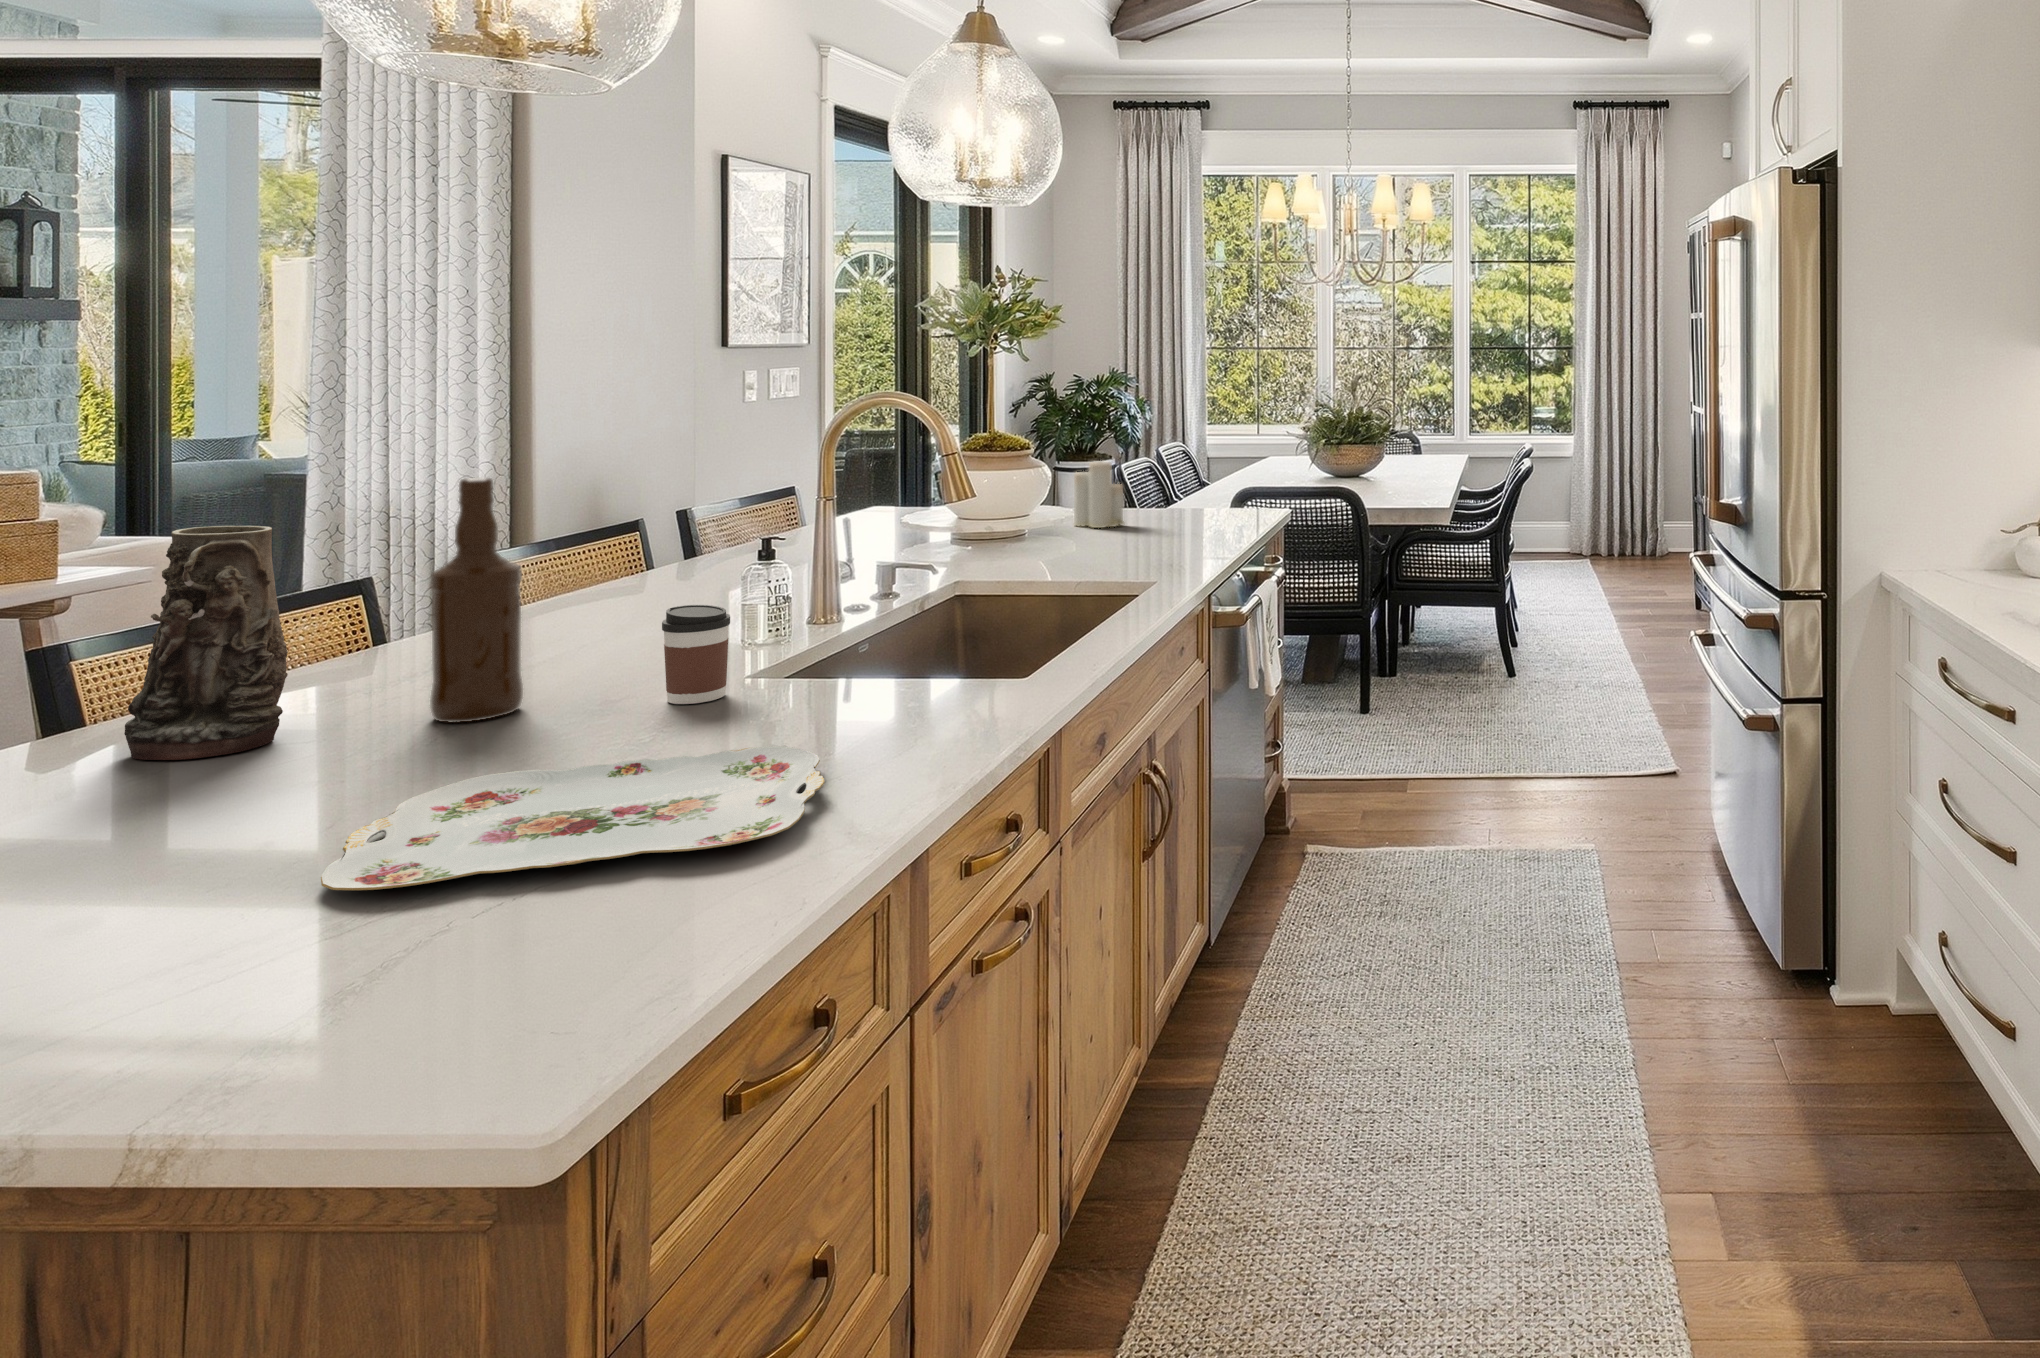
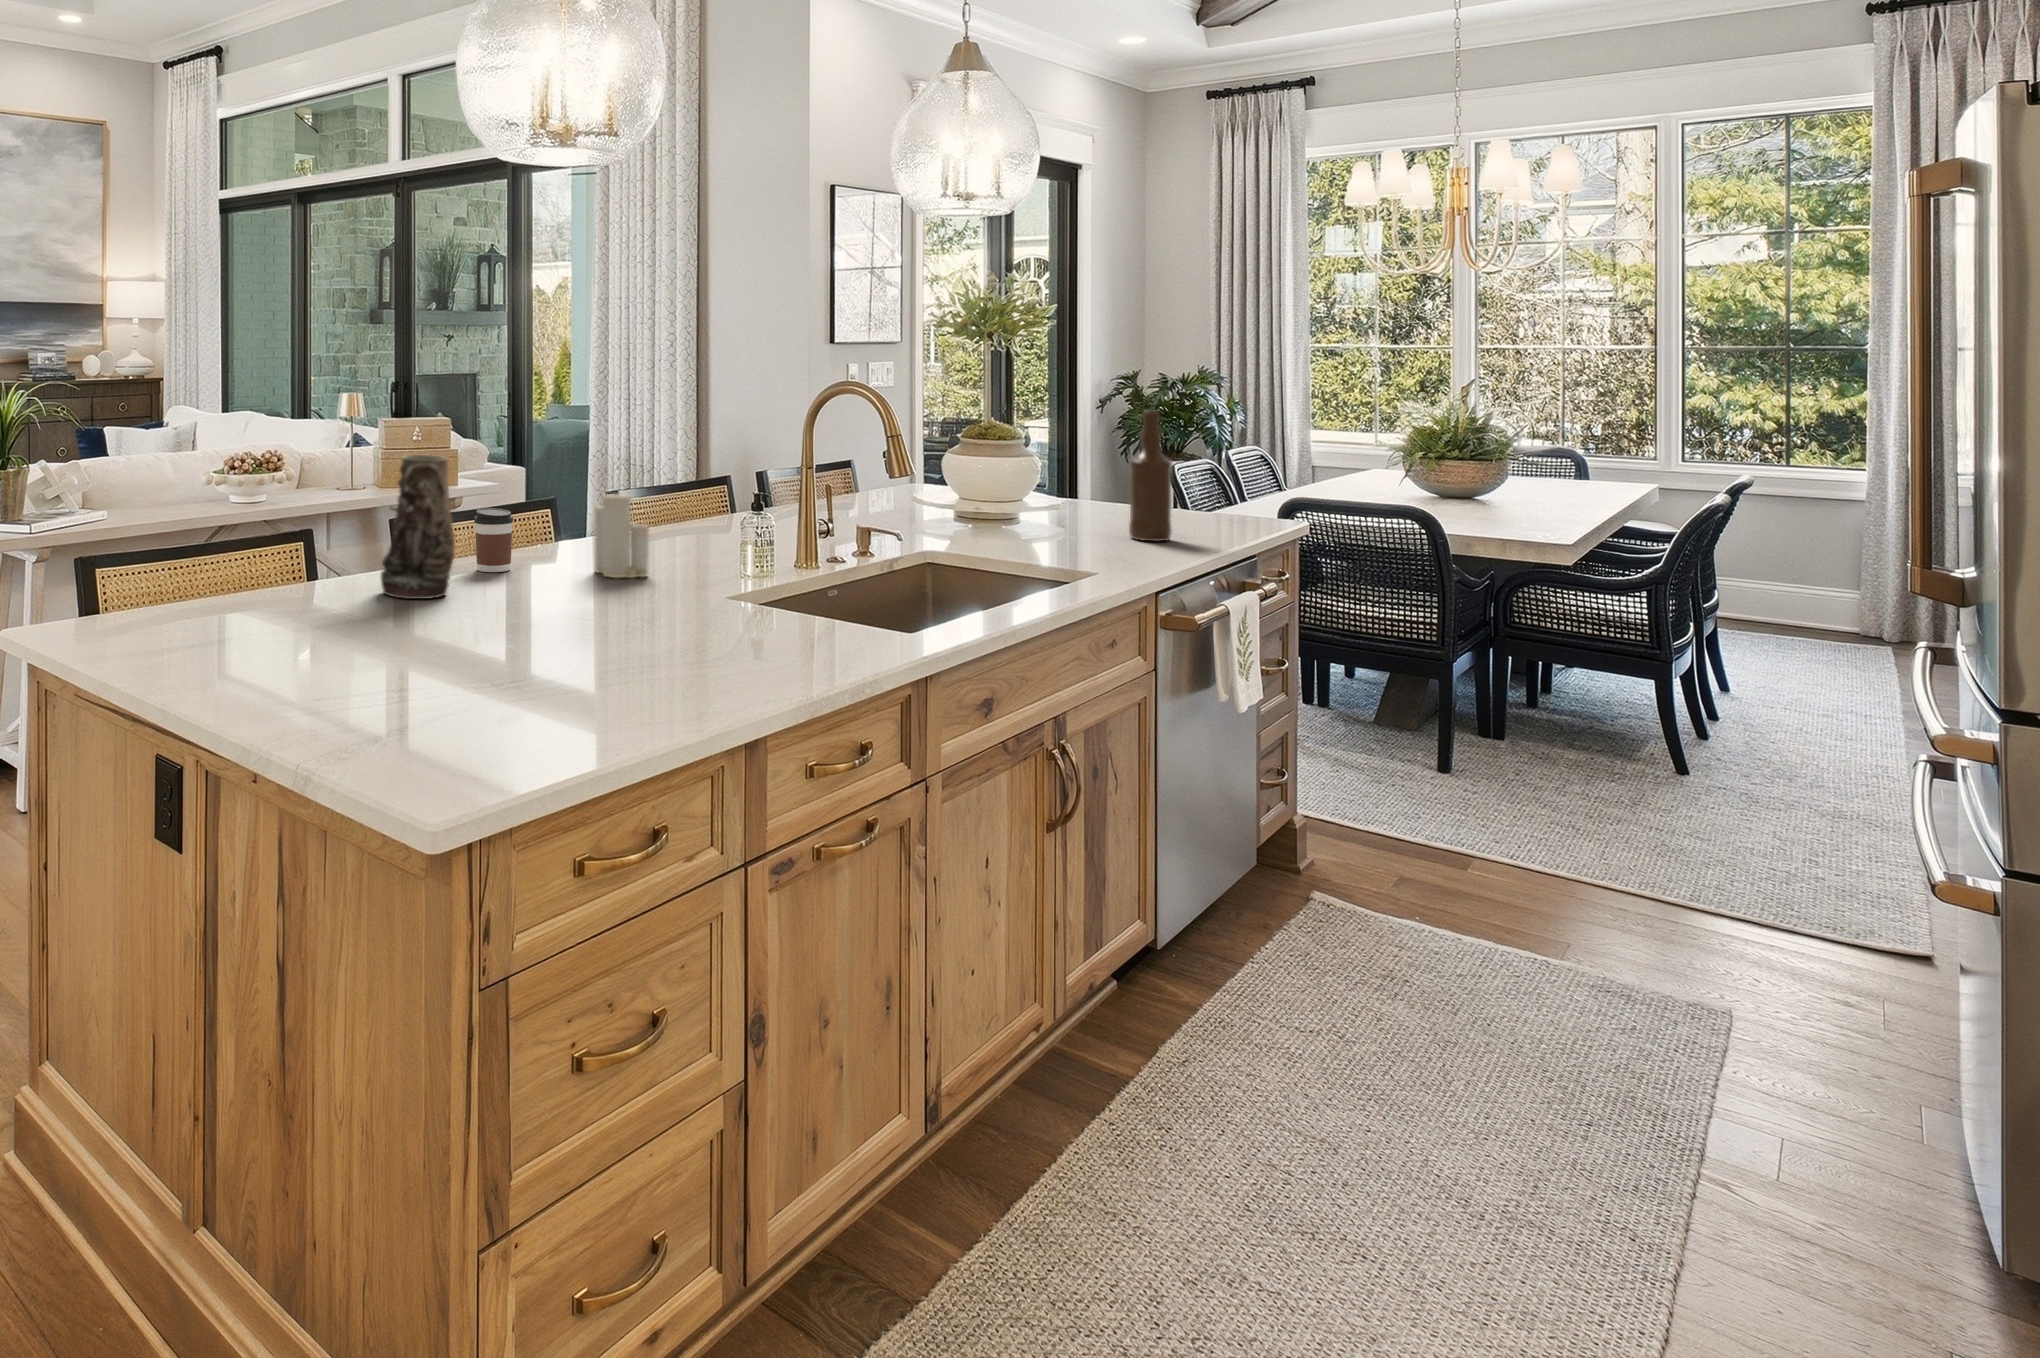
candle: present [1074,461,1124,528] -> present [595,494,649,578]
bottle: present [430,477,523,723] -> present [1129,410,1172,541]
coffee cup: present [662,605,730,704] -> present [474,508,513,572]
serving tray: present [321,746,825,890] -> none [414,632,713,701]

